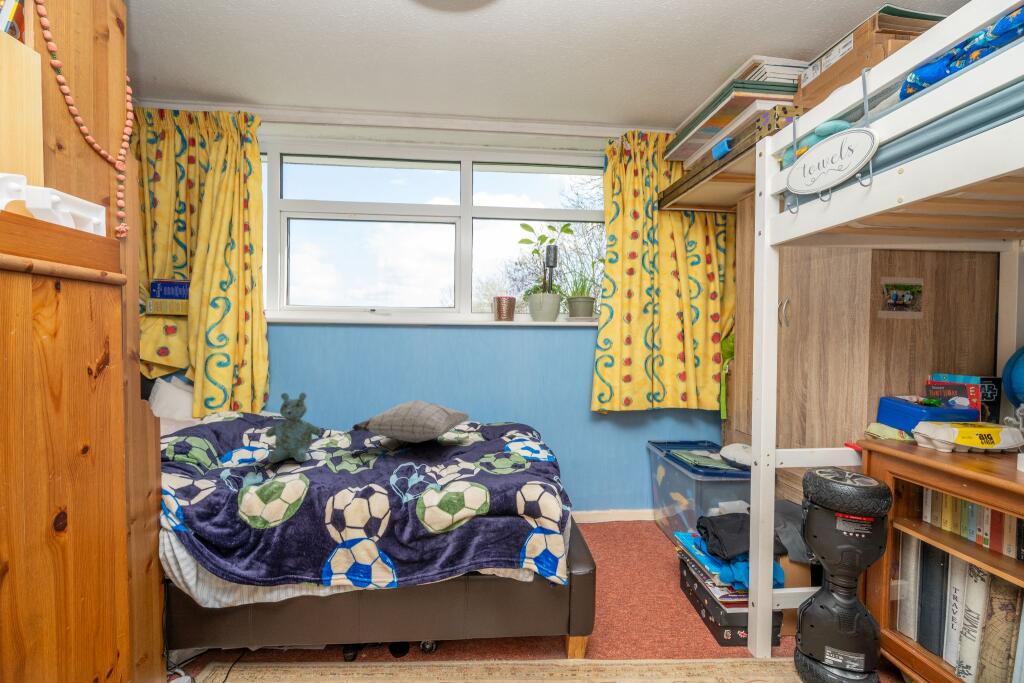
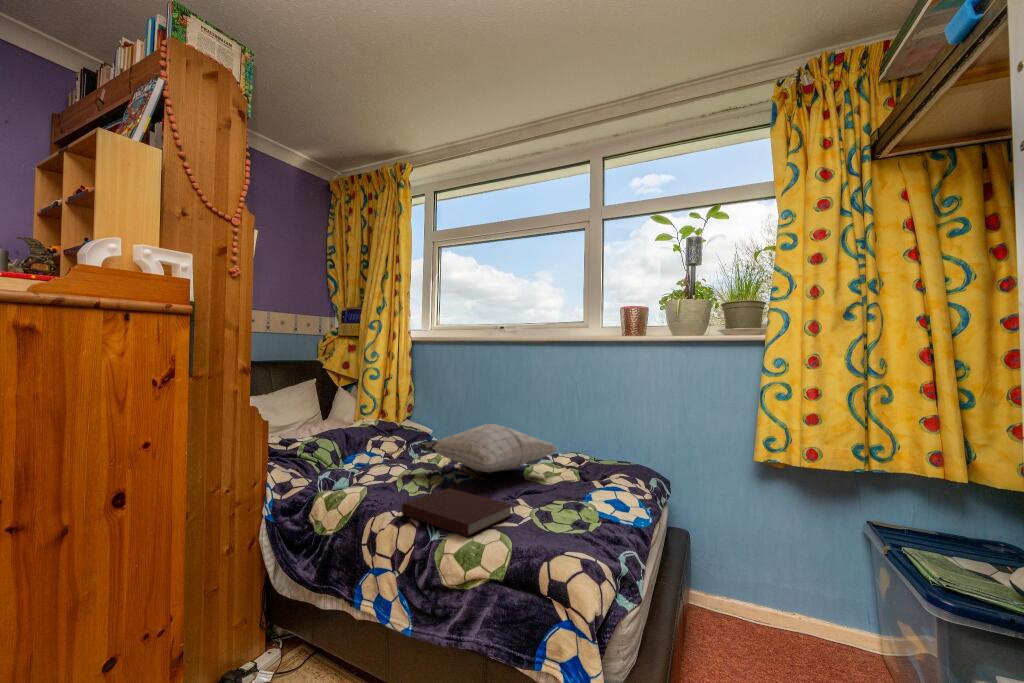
stuffed bear: present [266,393,322,463] -> none [334,405,390,475]
notebook: none [403,455,484,480] -> present [402,488,512,537]

